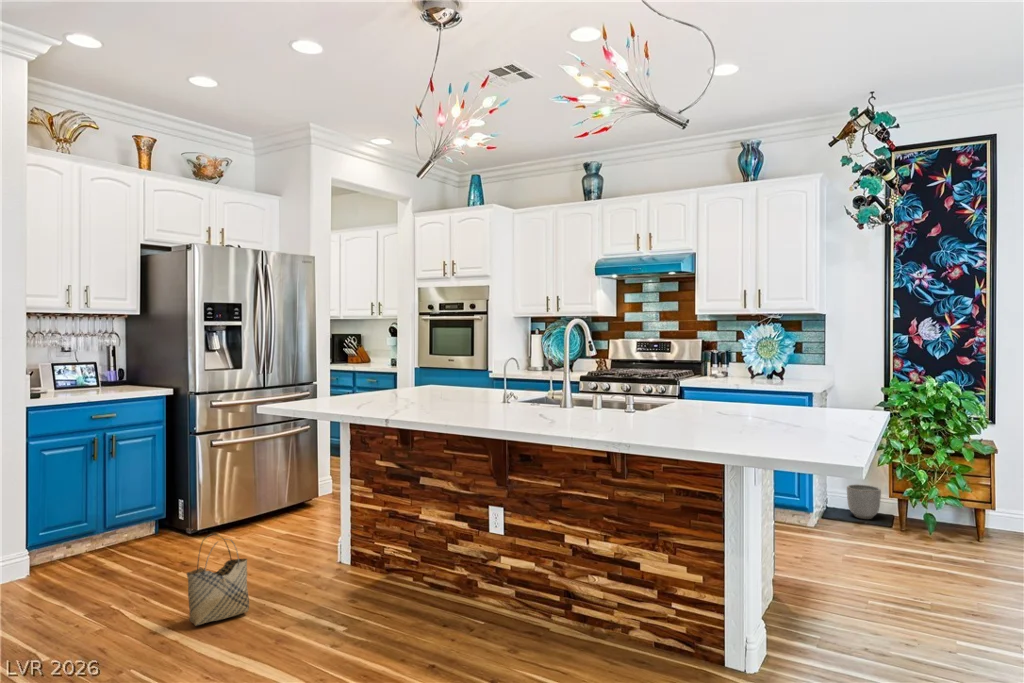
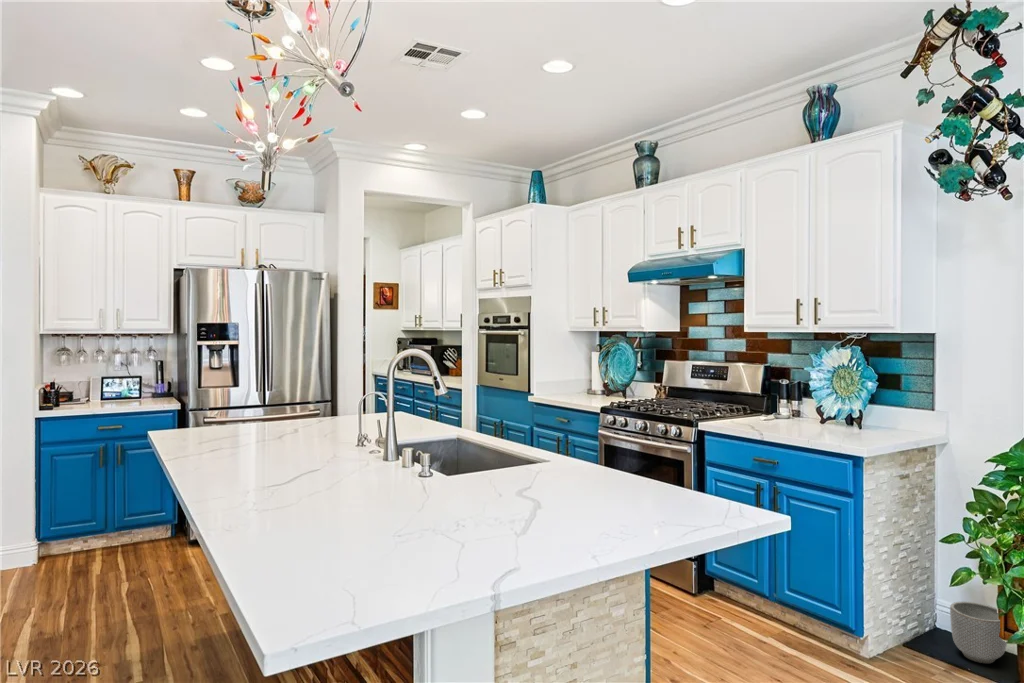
woven basket: present [187,534,249,626] -> none [31,556,102,646]

